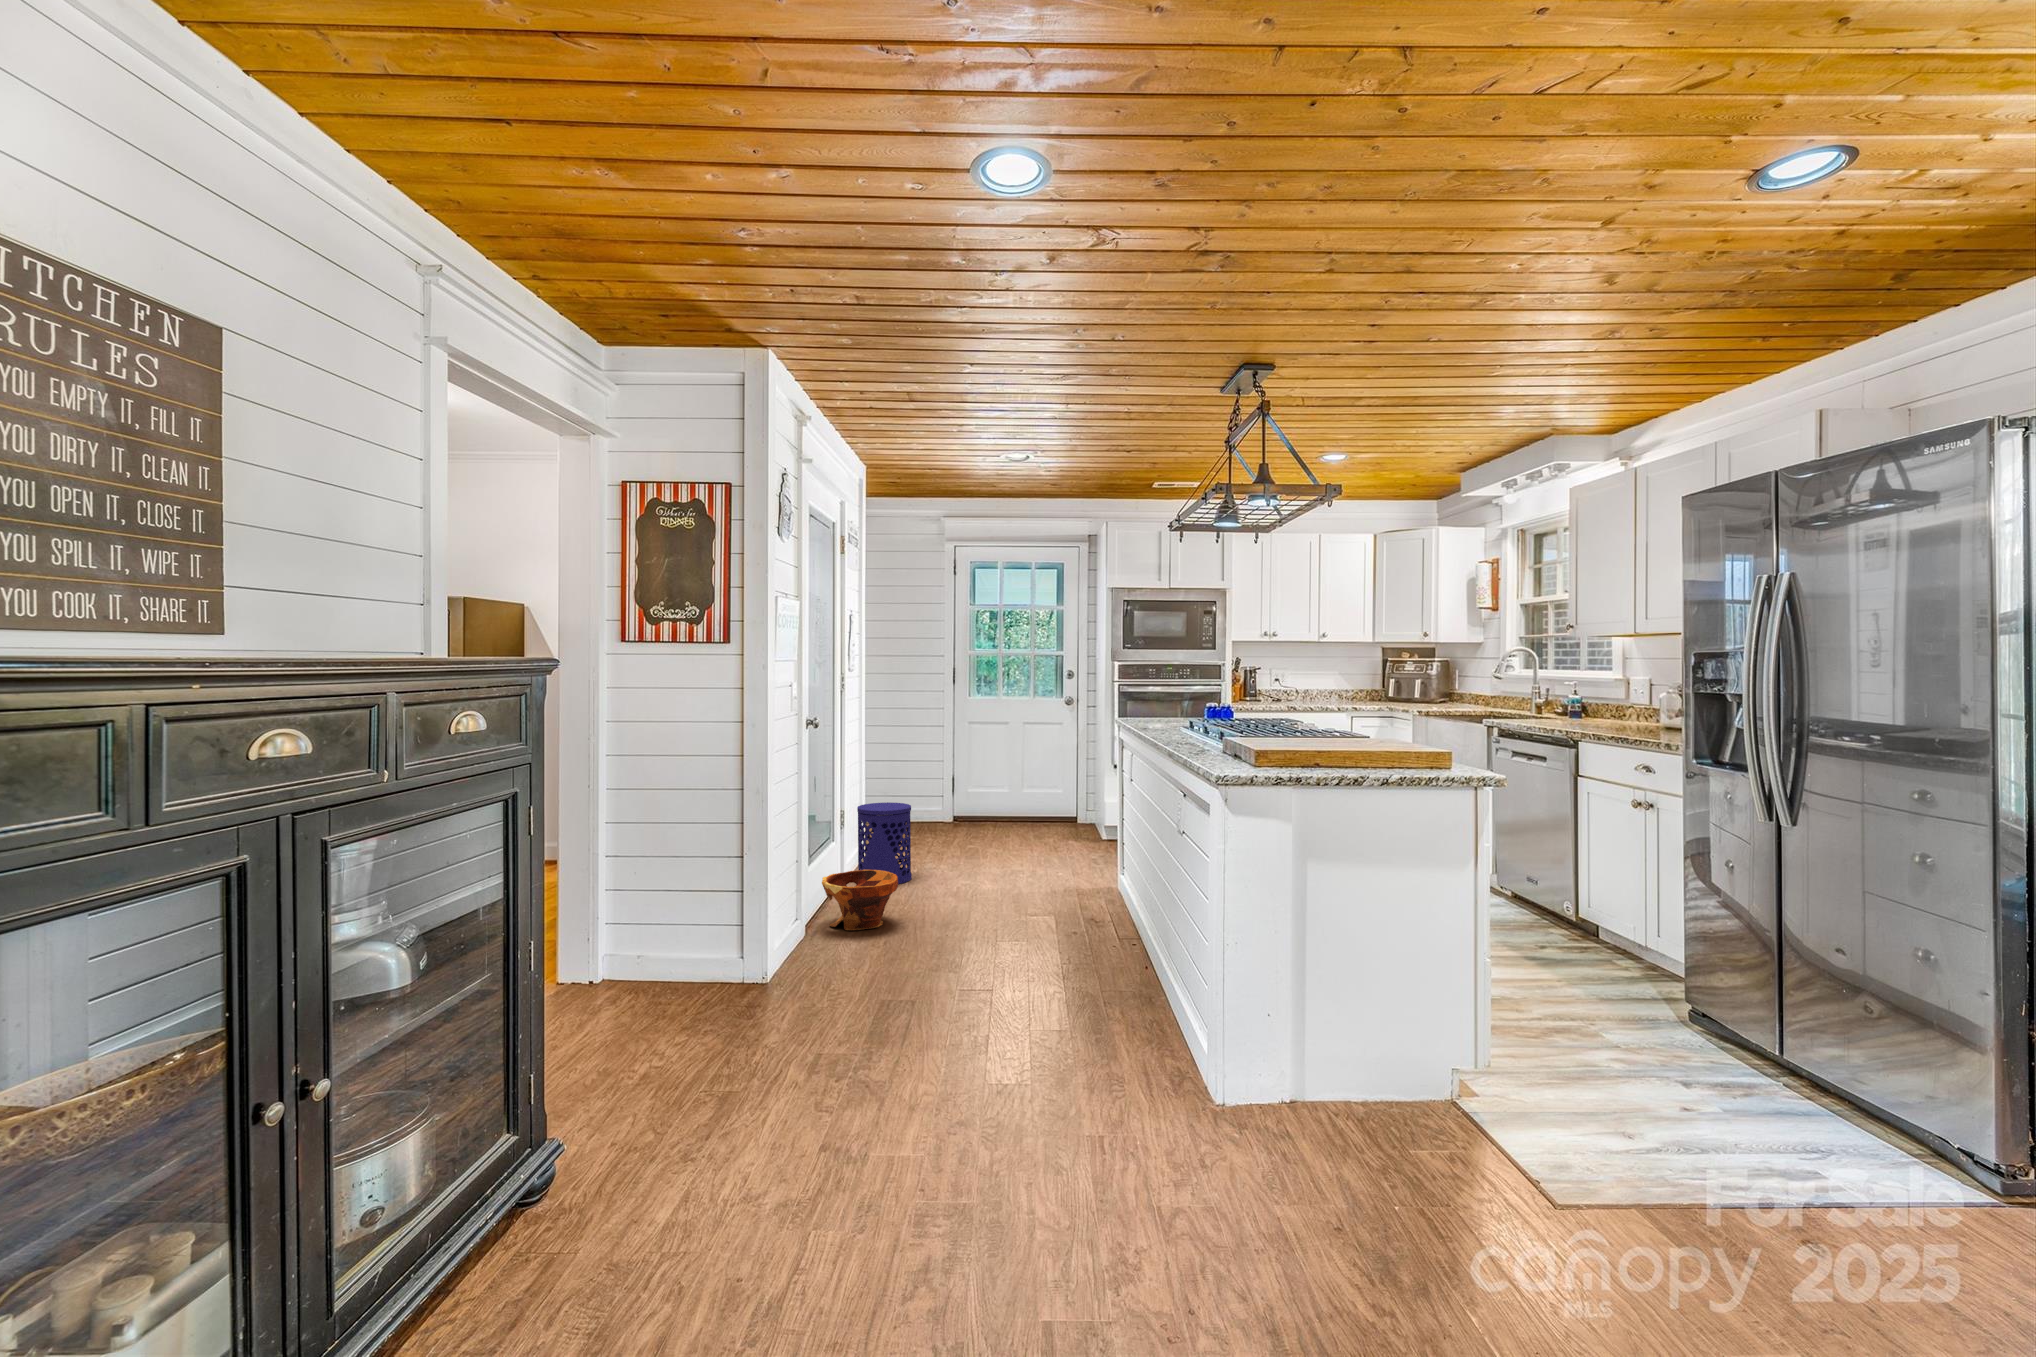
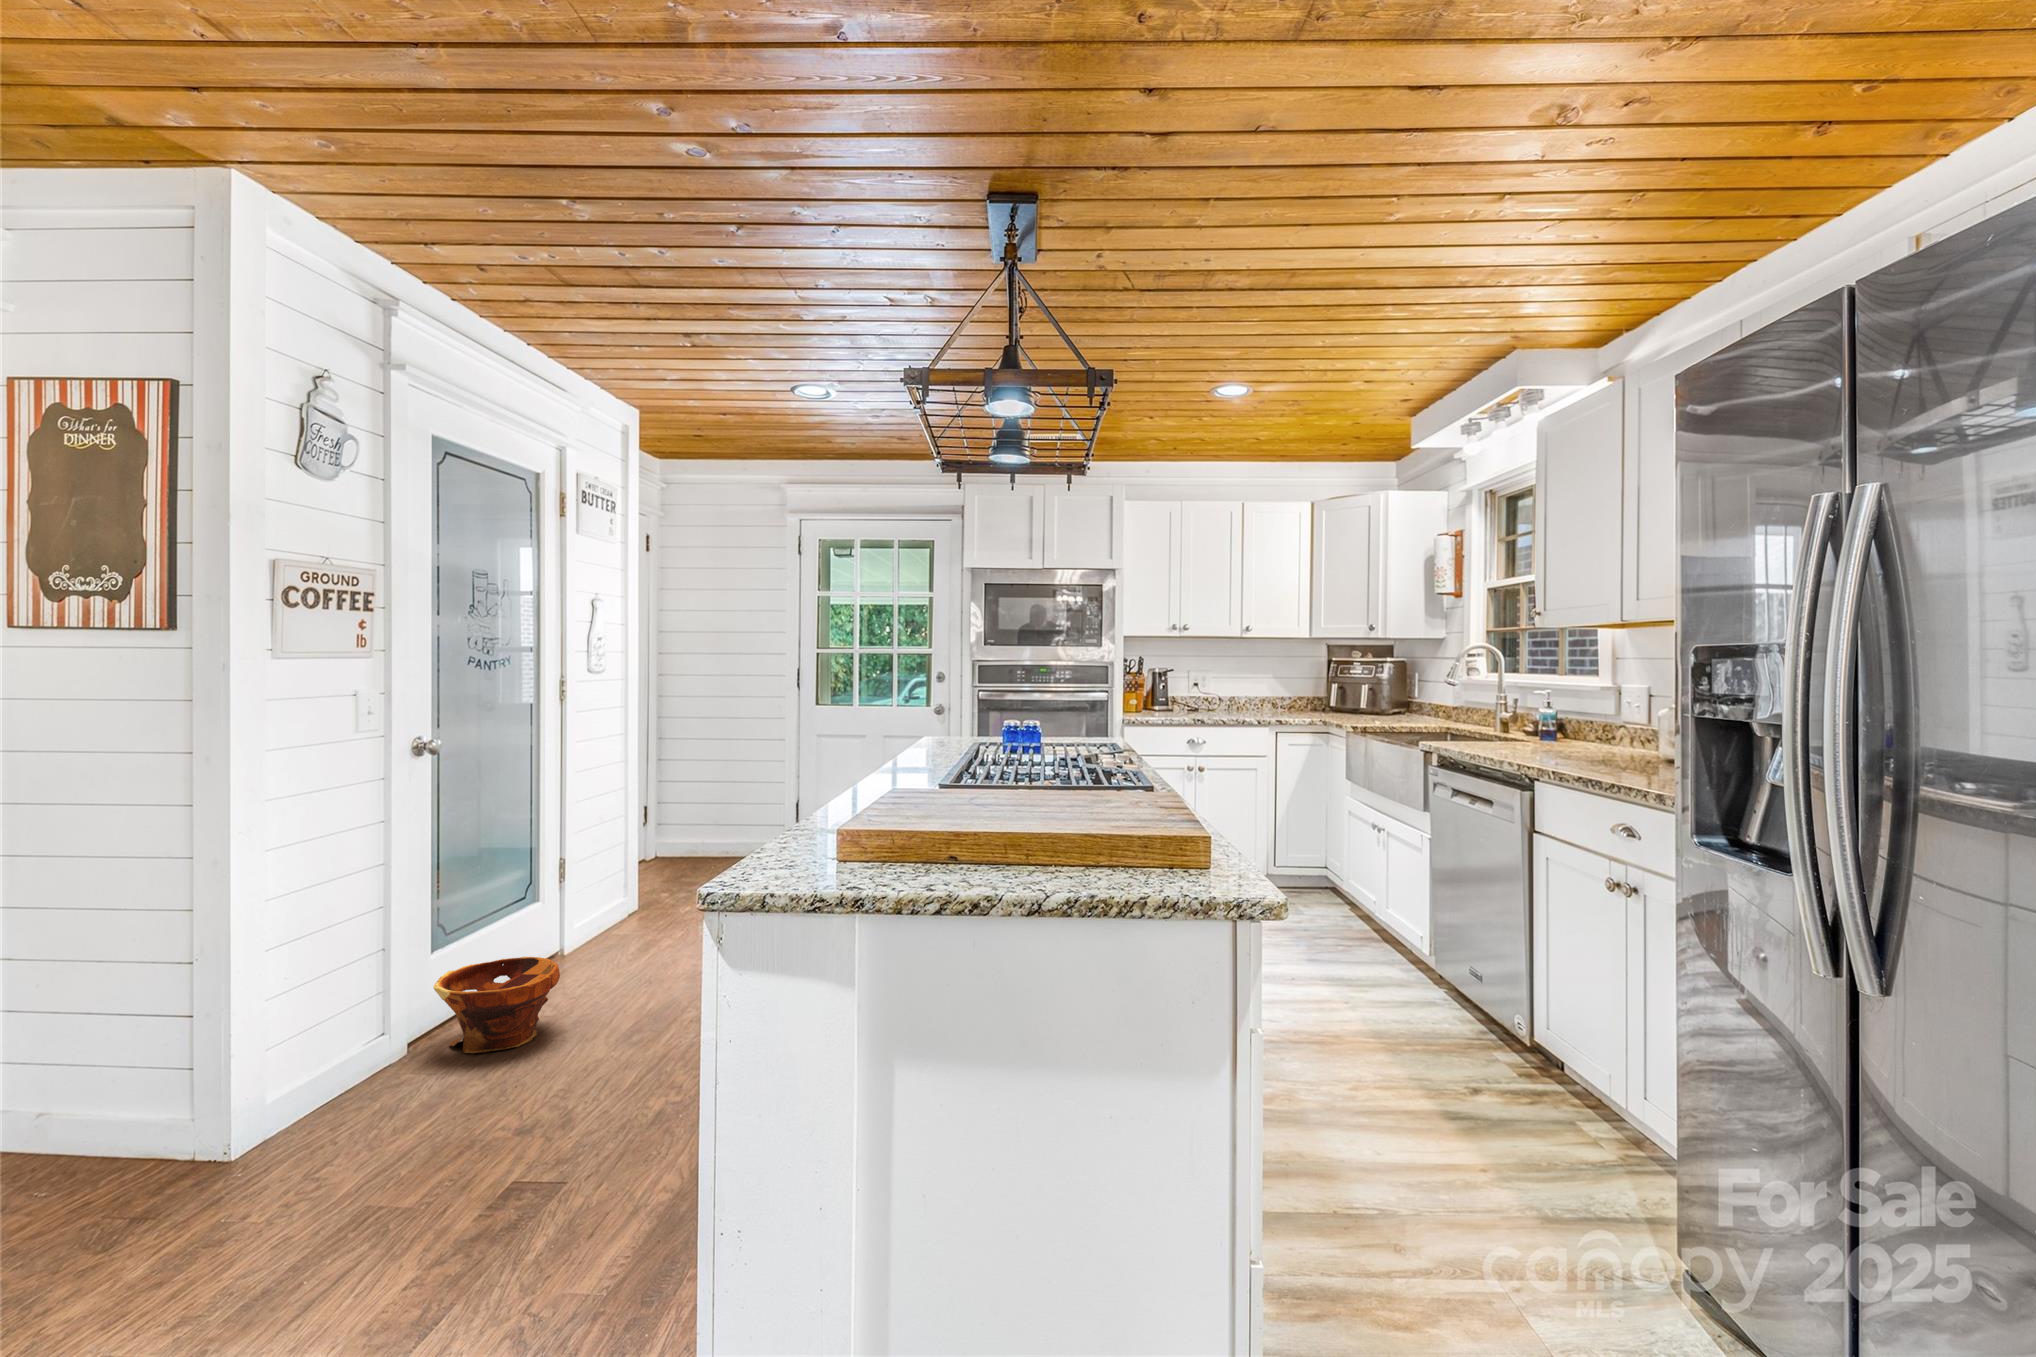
waste bin: present [857,802,912,884] -> none [576,849,655,966]

